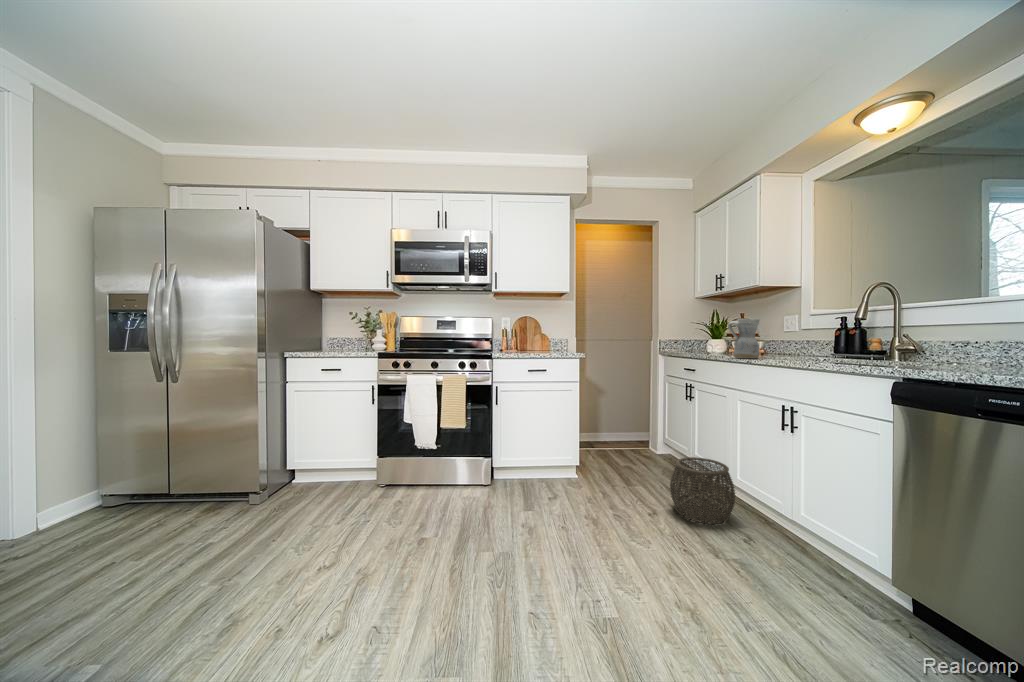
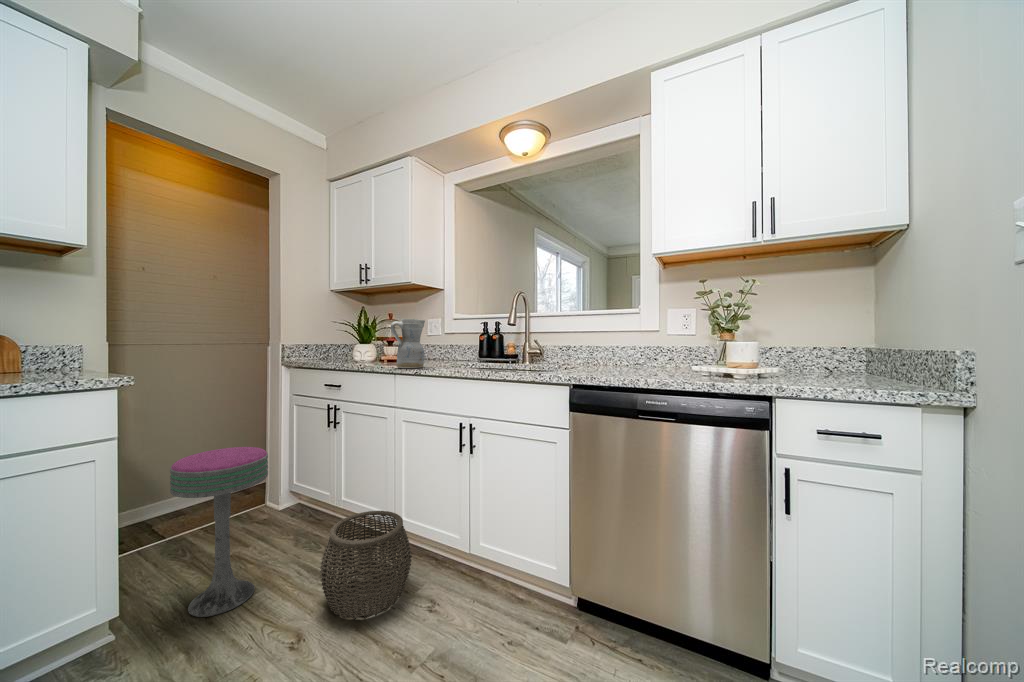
bar stool: none [597,399,644,489] -> present [170,447,268,617]

